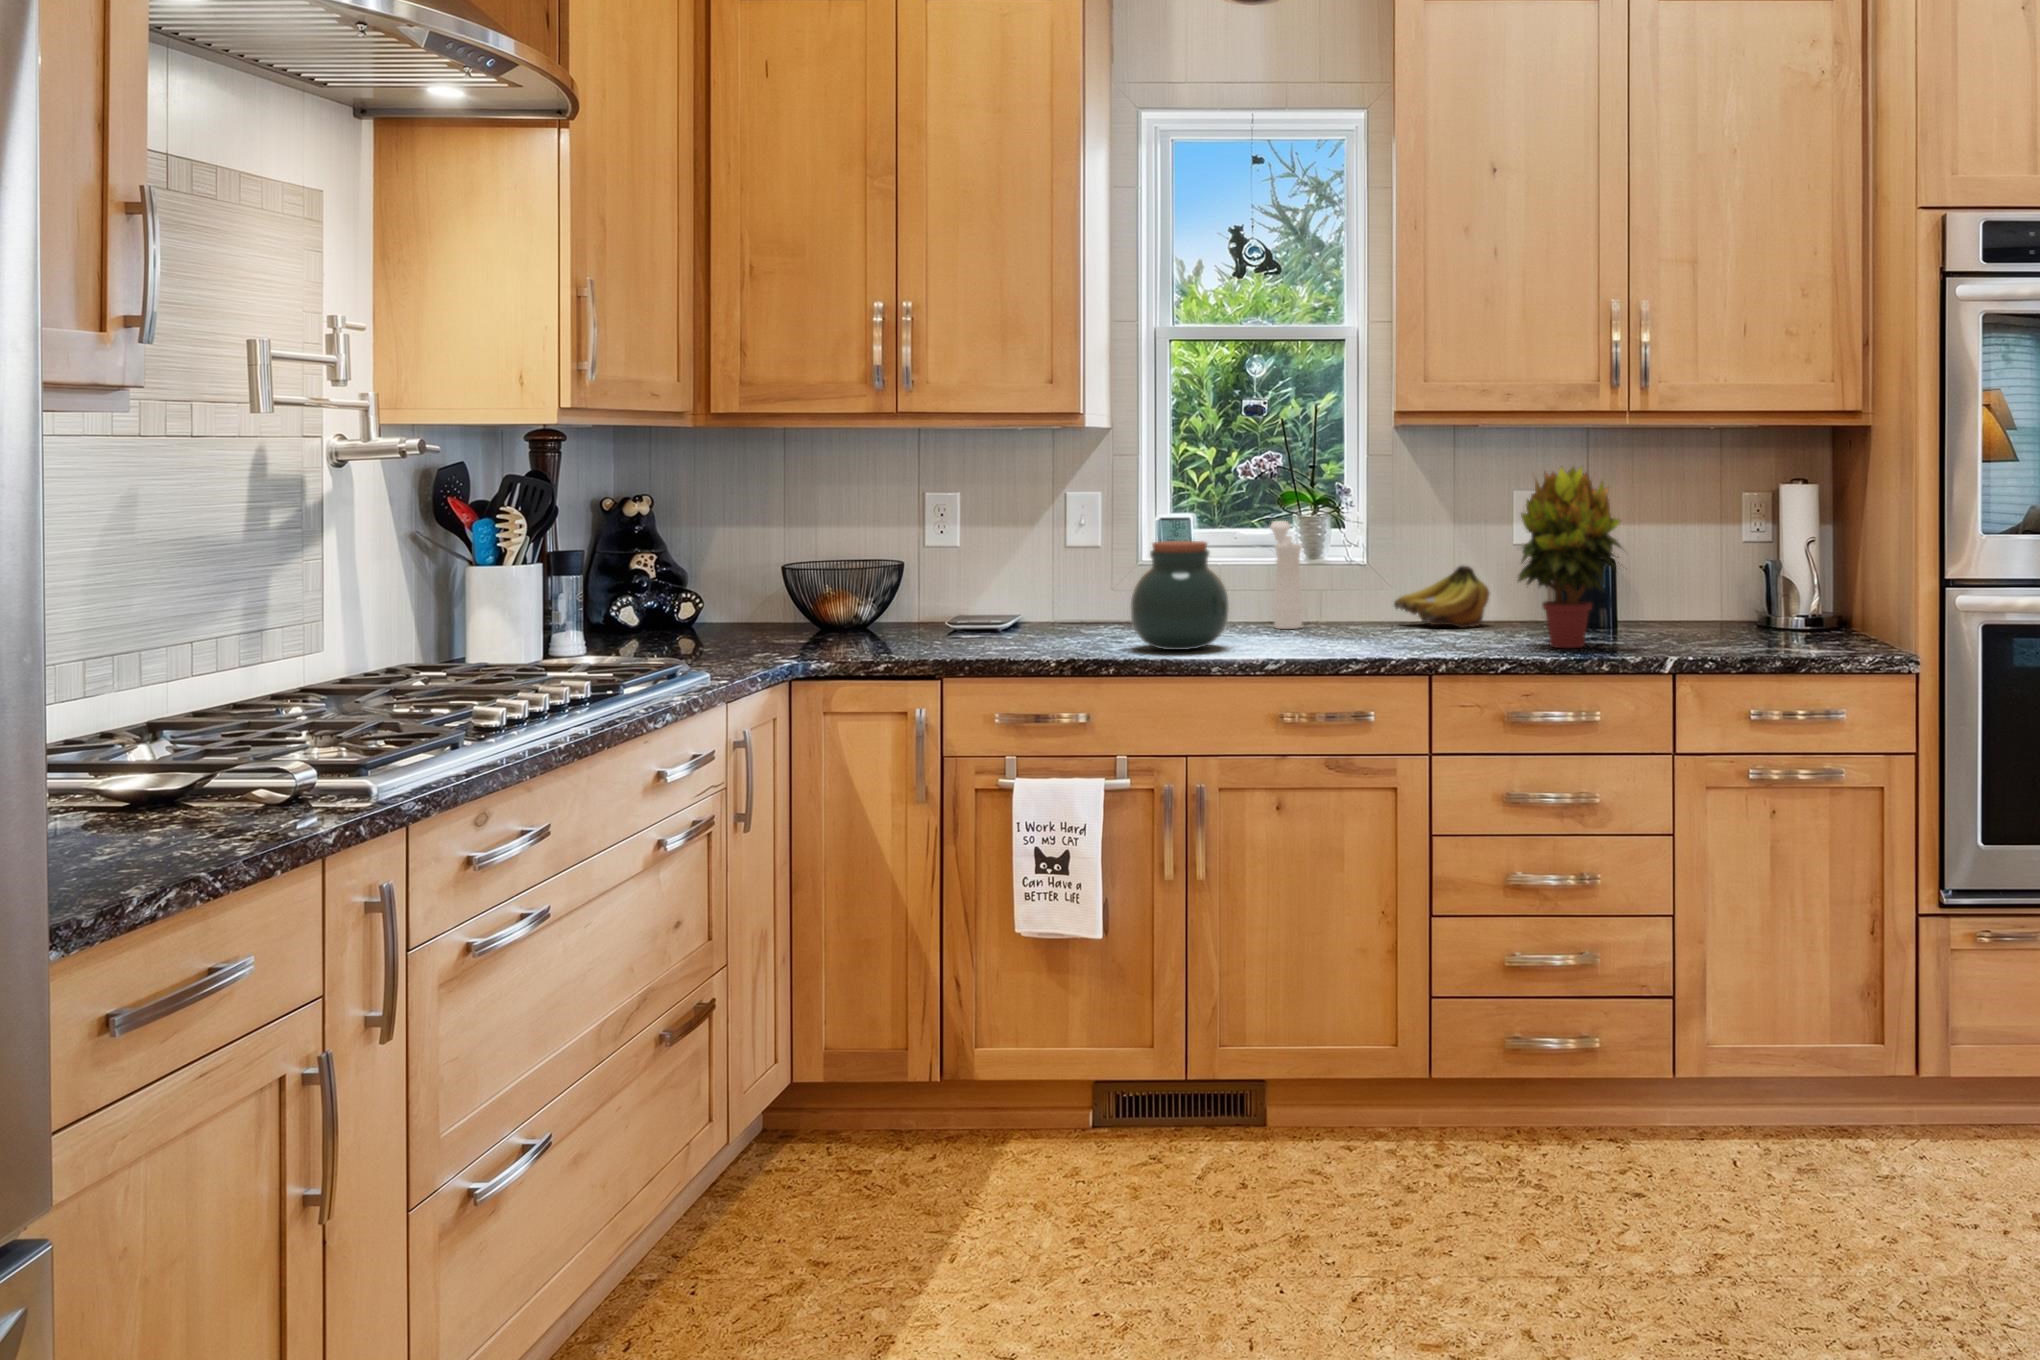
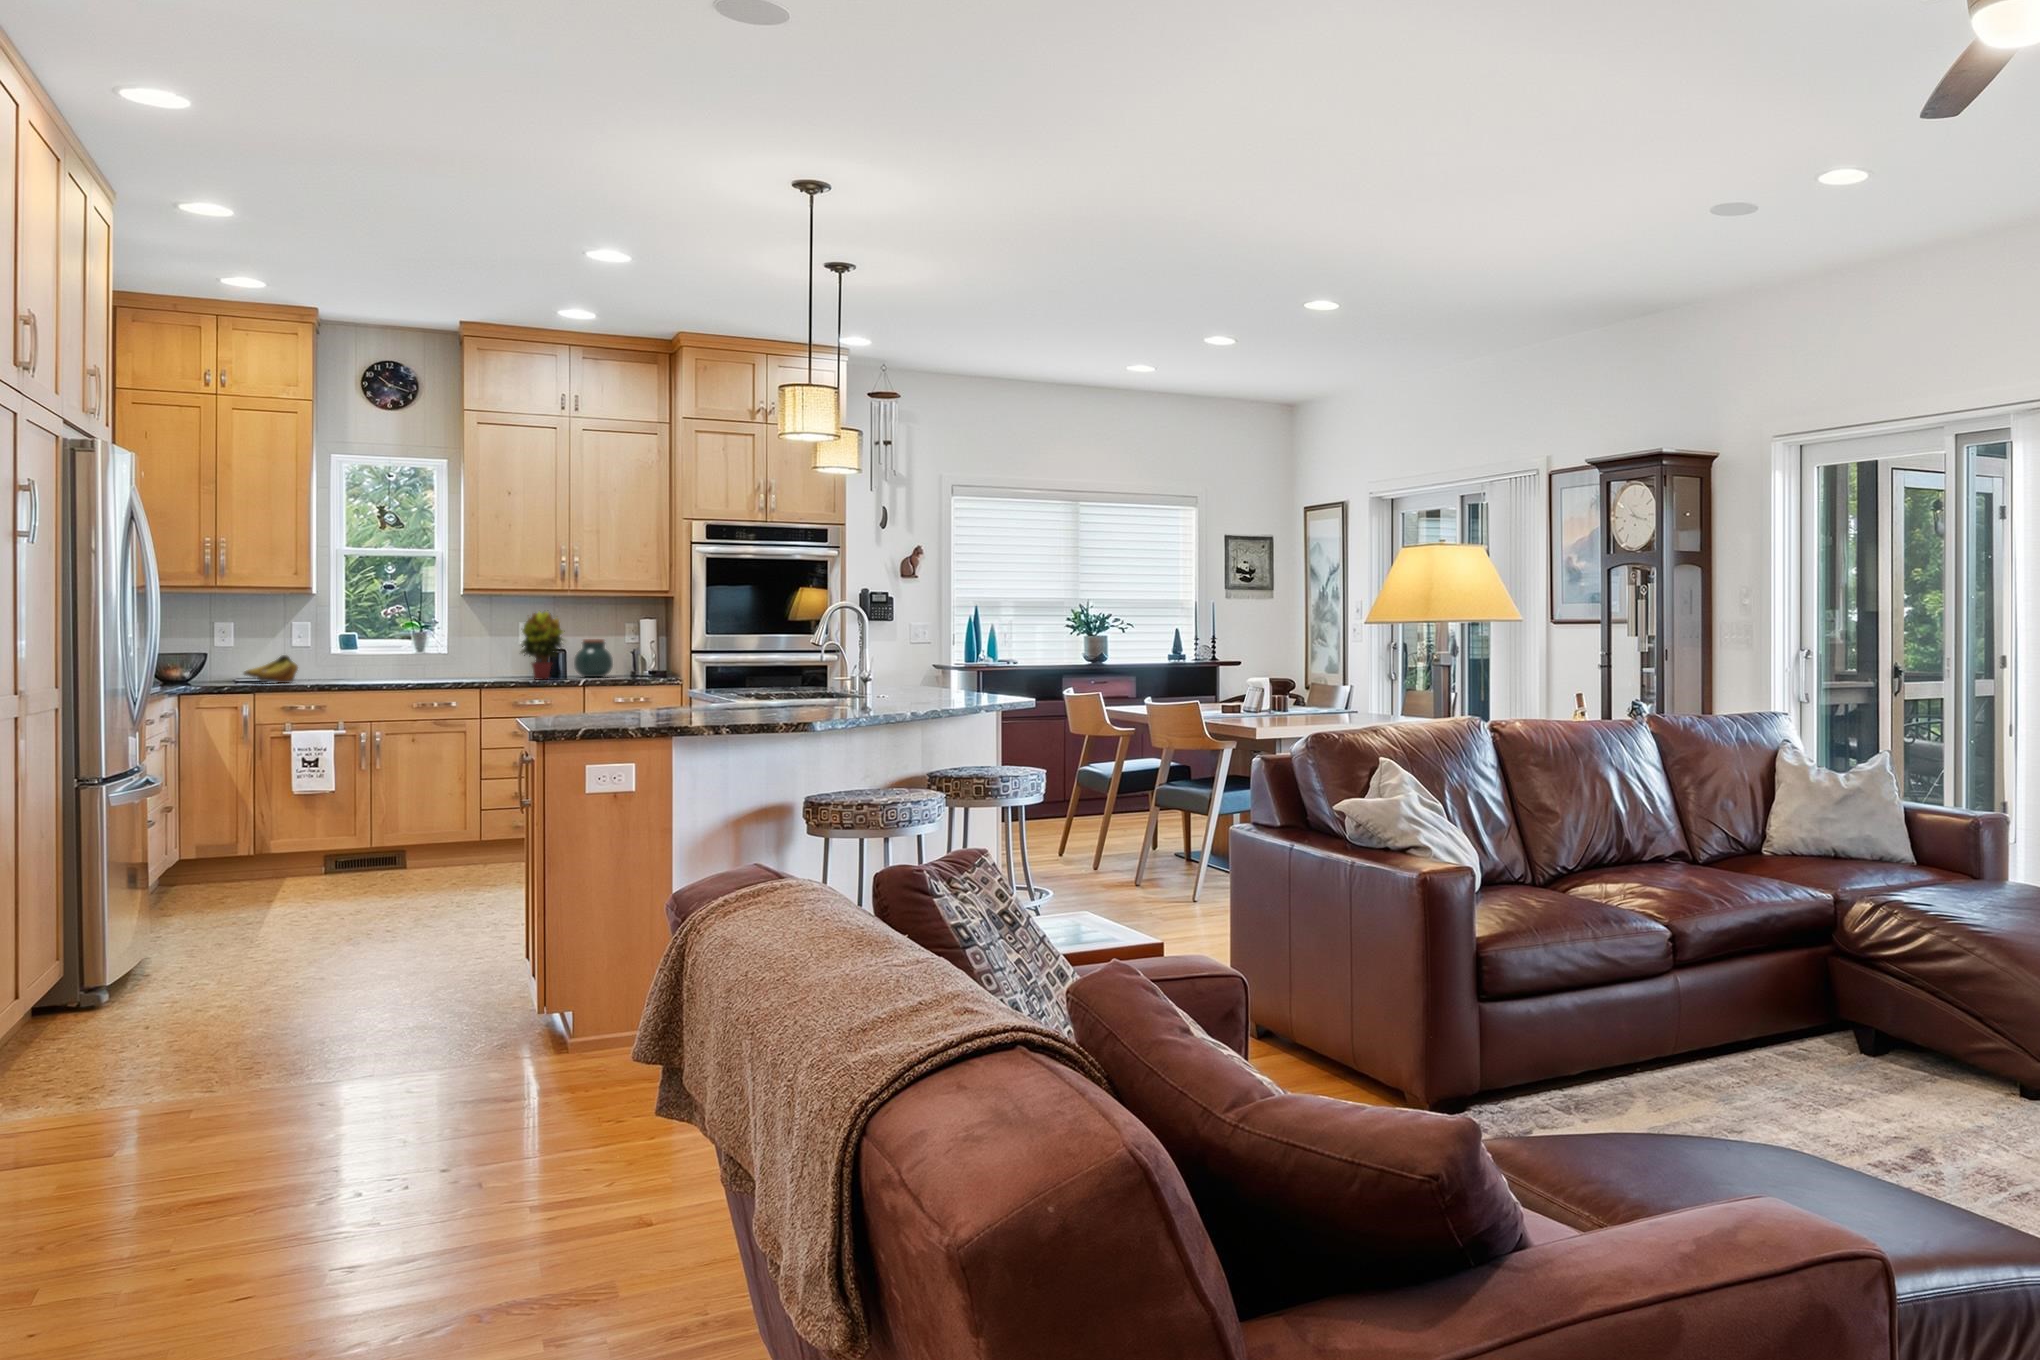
pepper mill: present [1270,521,1302,629] -> none [398,634,417,679]
jar: present [1131,541,1229,650] -> present [574,639,613,677]
fruit: present [1394,566,1489,628] -> present [244,655,298,683]

